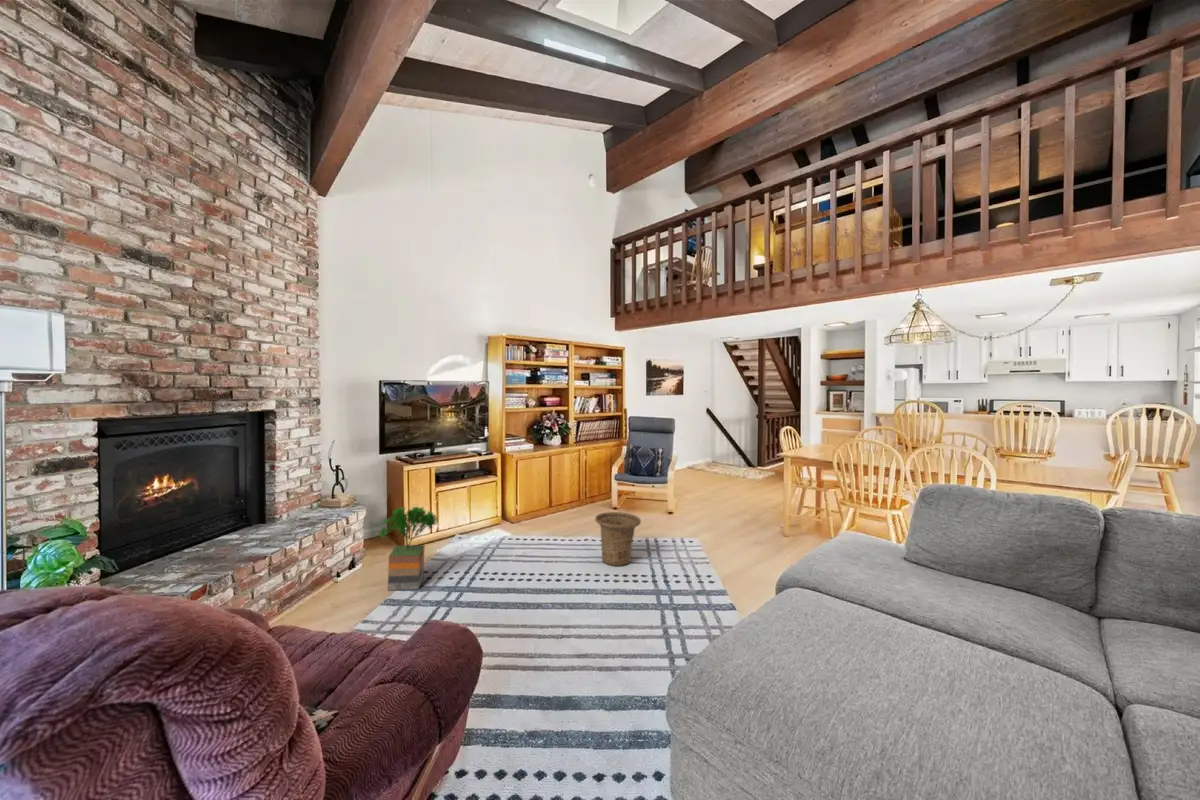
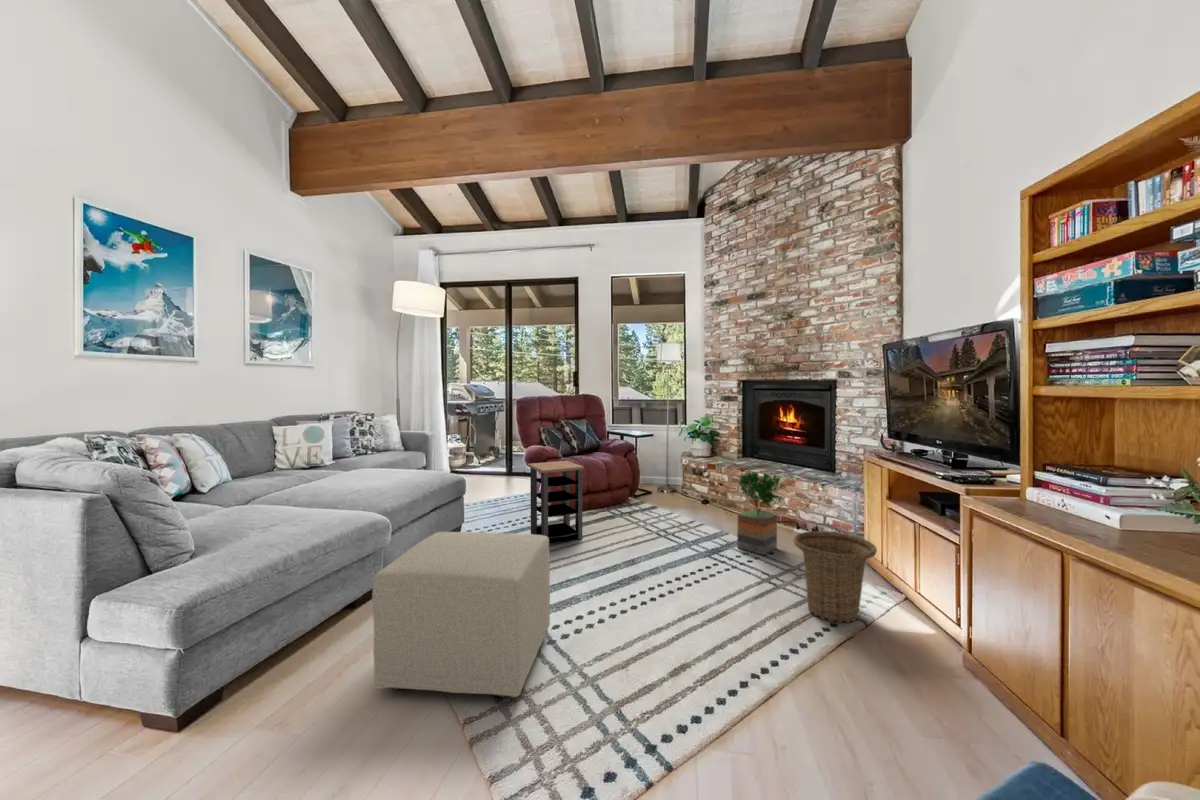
ottoman: none [654,508,754,598] -> present [372,532,550,697]
basket: present [595,512,641,566] -> present [794,531,877,623]
side table: none [496,561,580,711] -> present [528,461,584,543]

